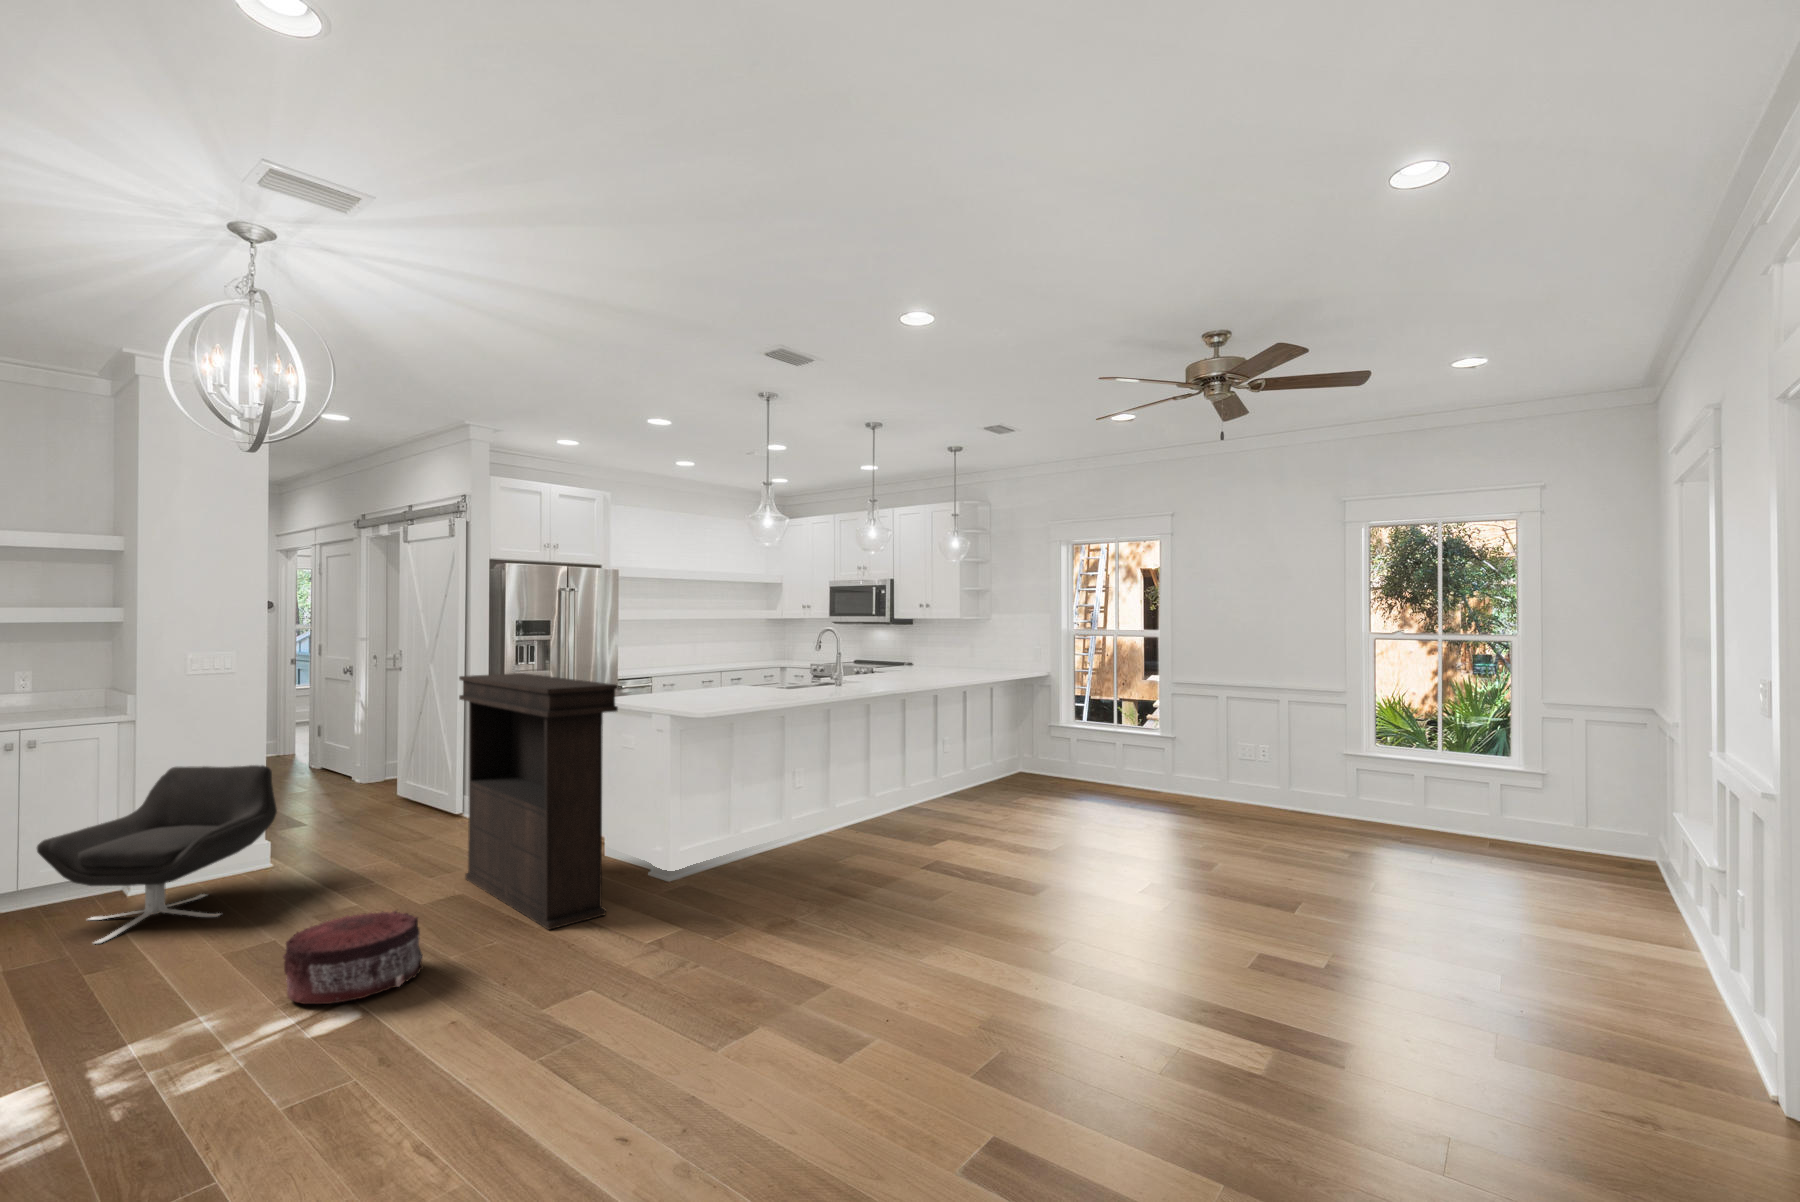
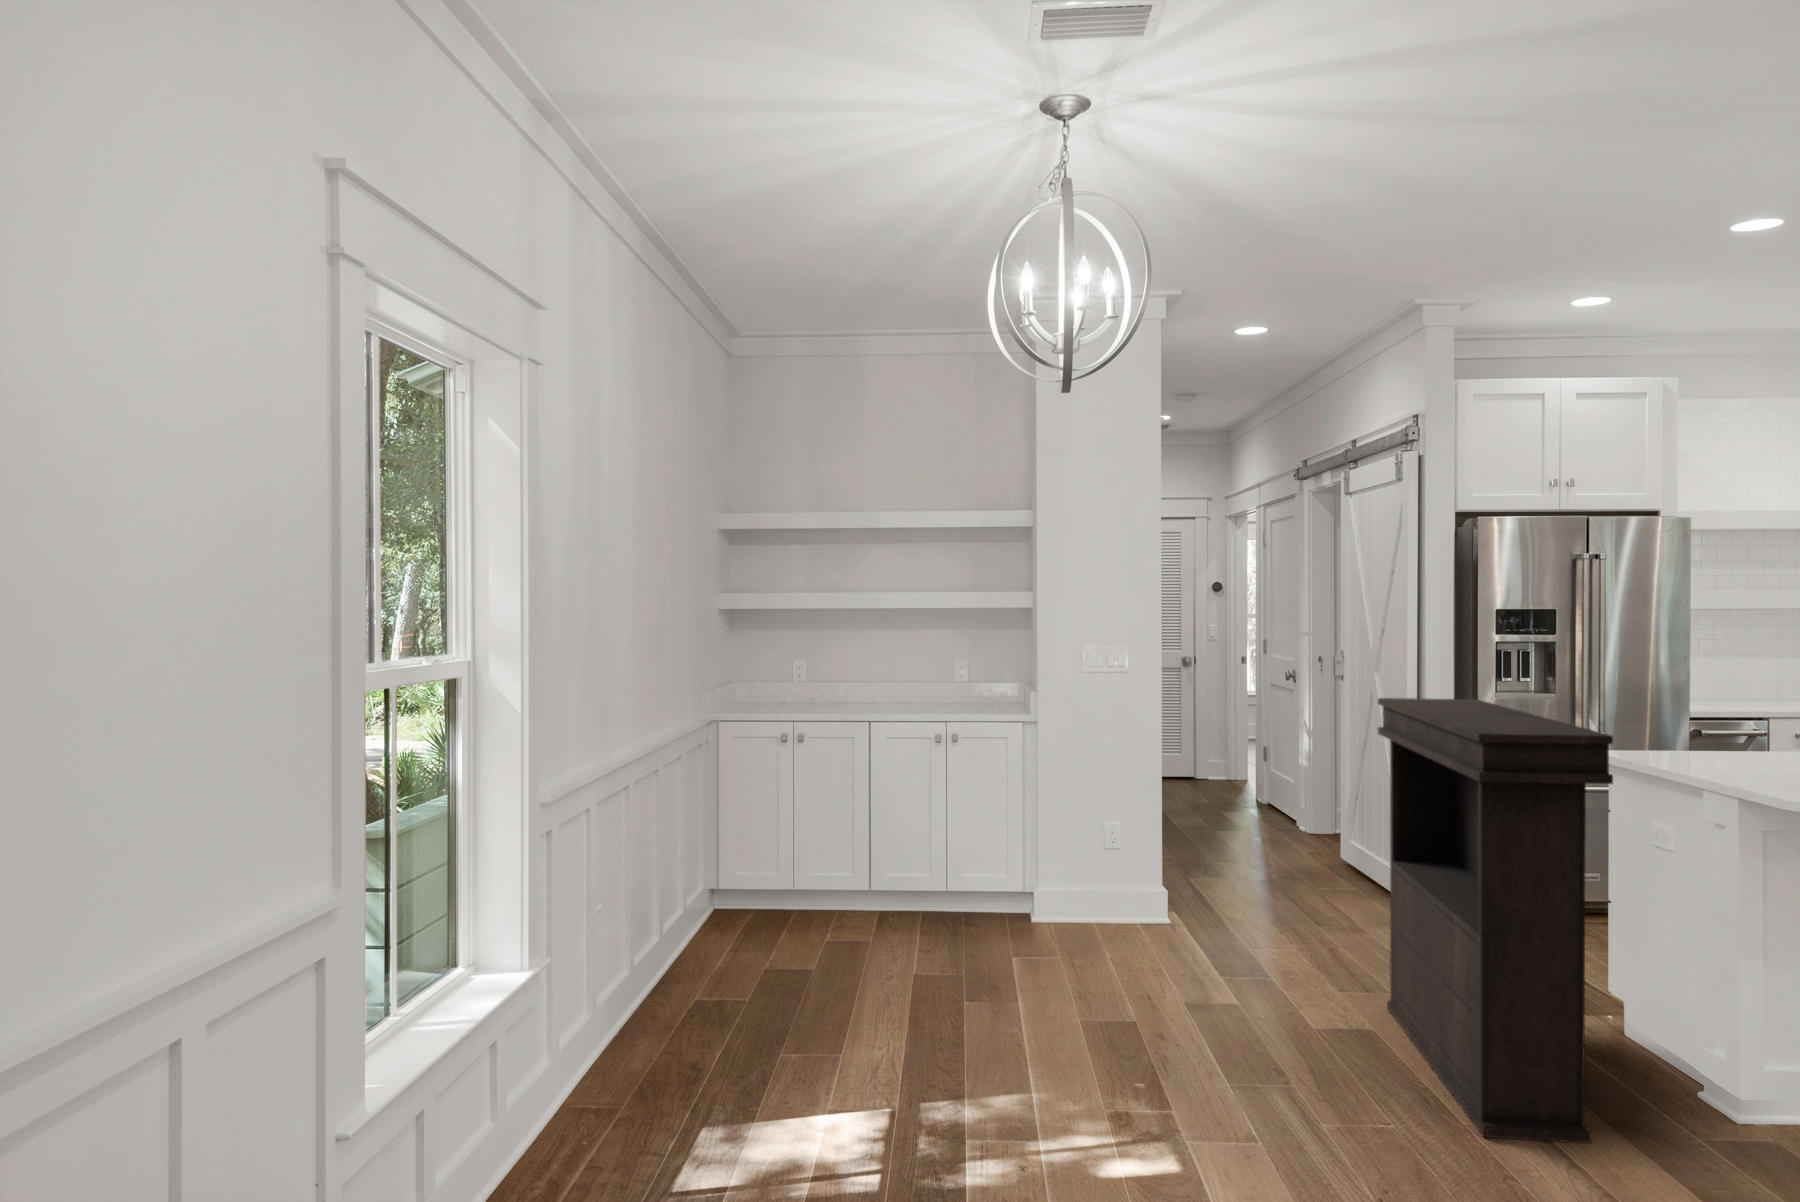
lounge chair: present [37,765,277,944] -> none [939,784,1158,979]
pouf: present [283,911,423,1004] -> none [1112,1024,1281,1153]

